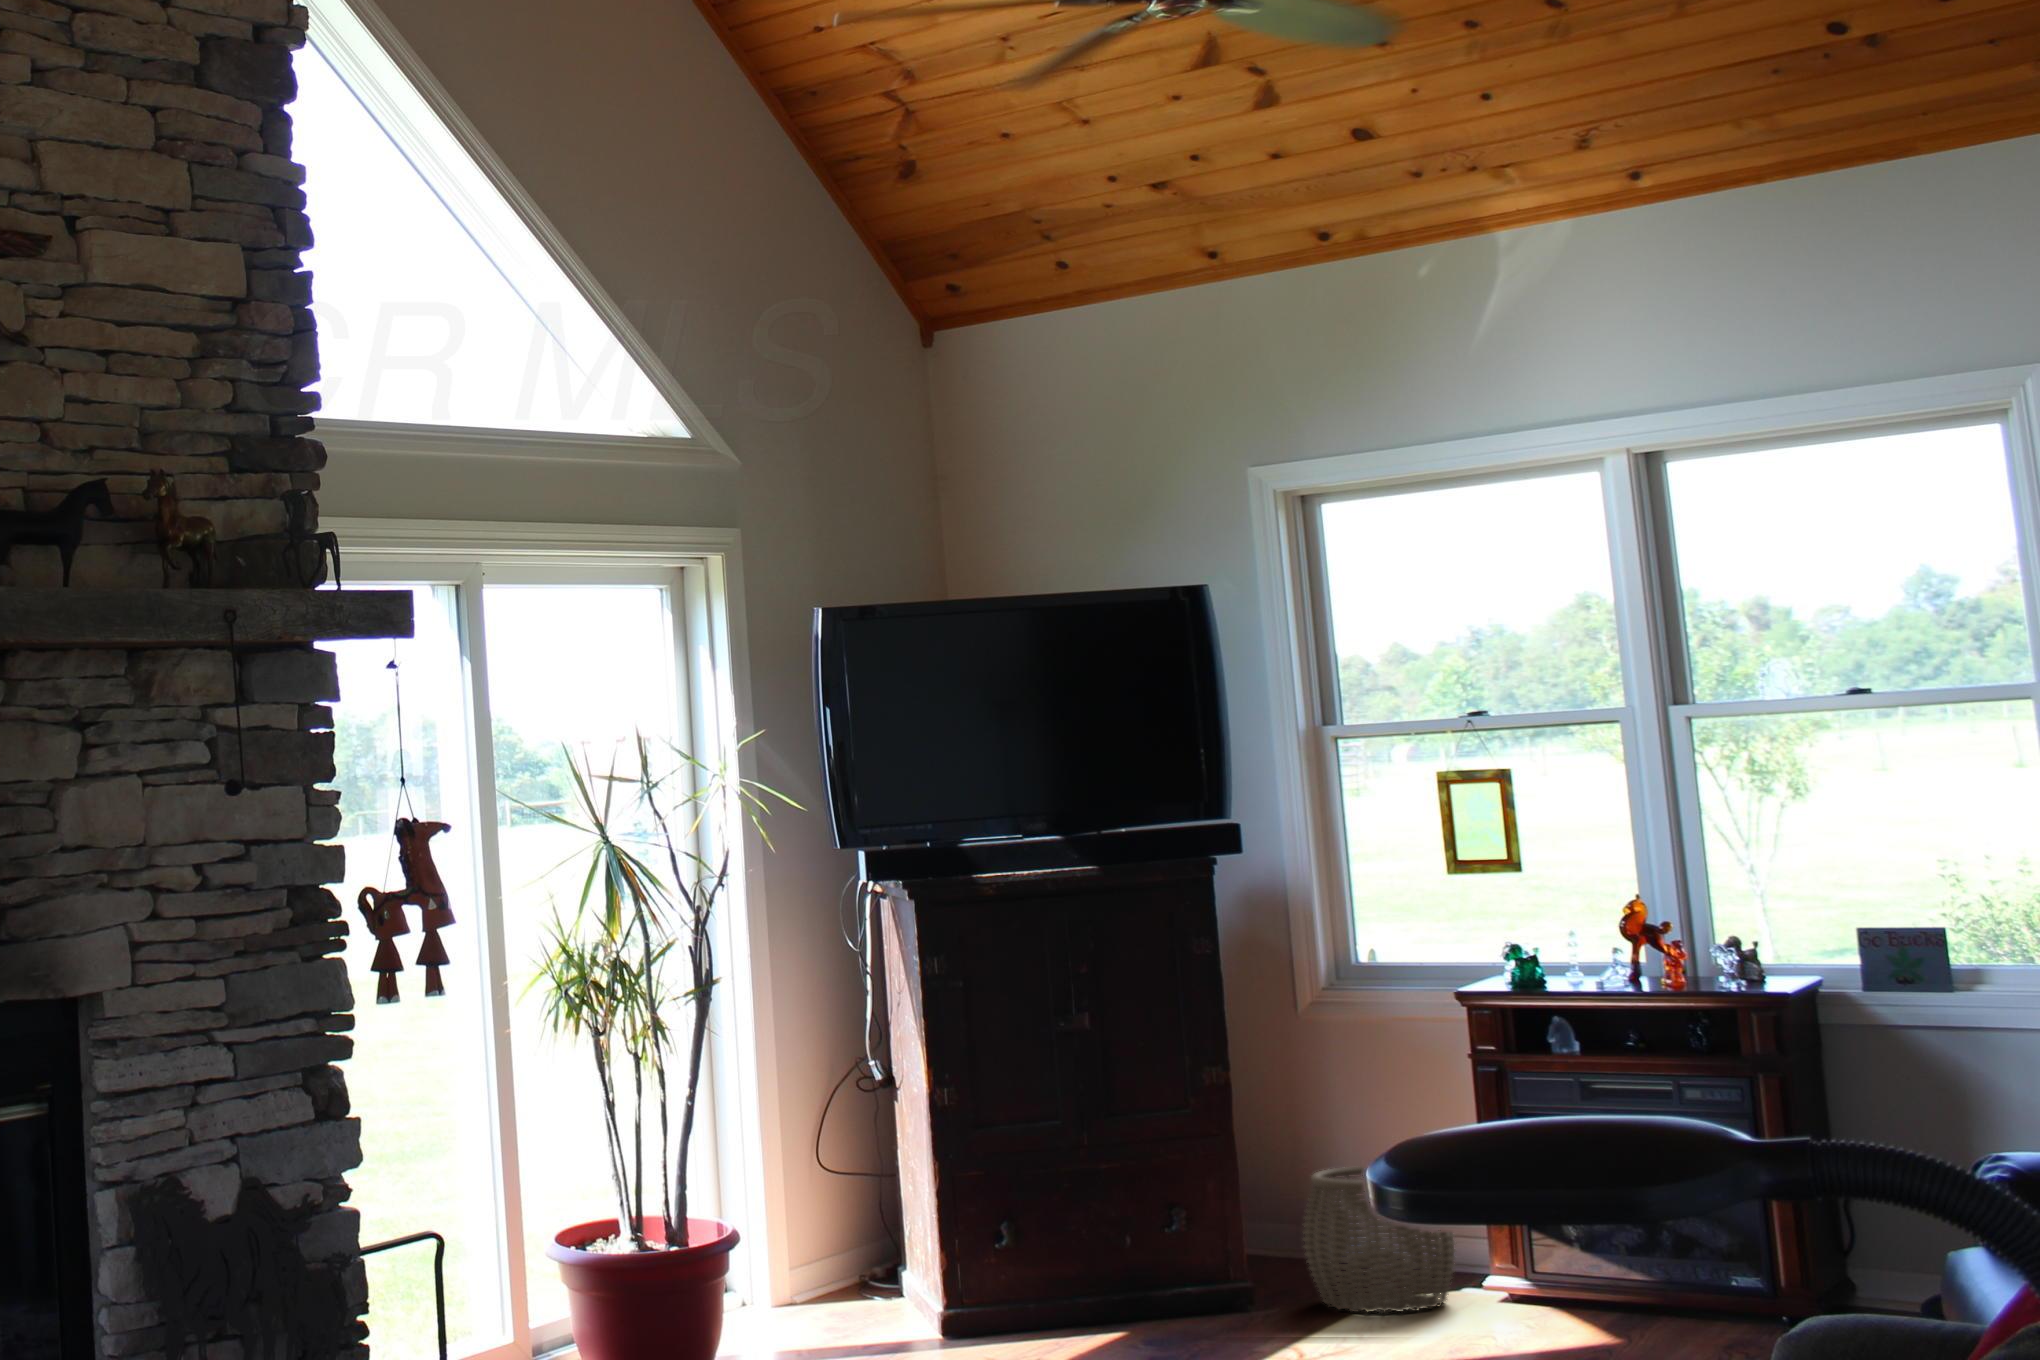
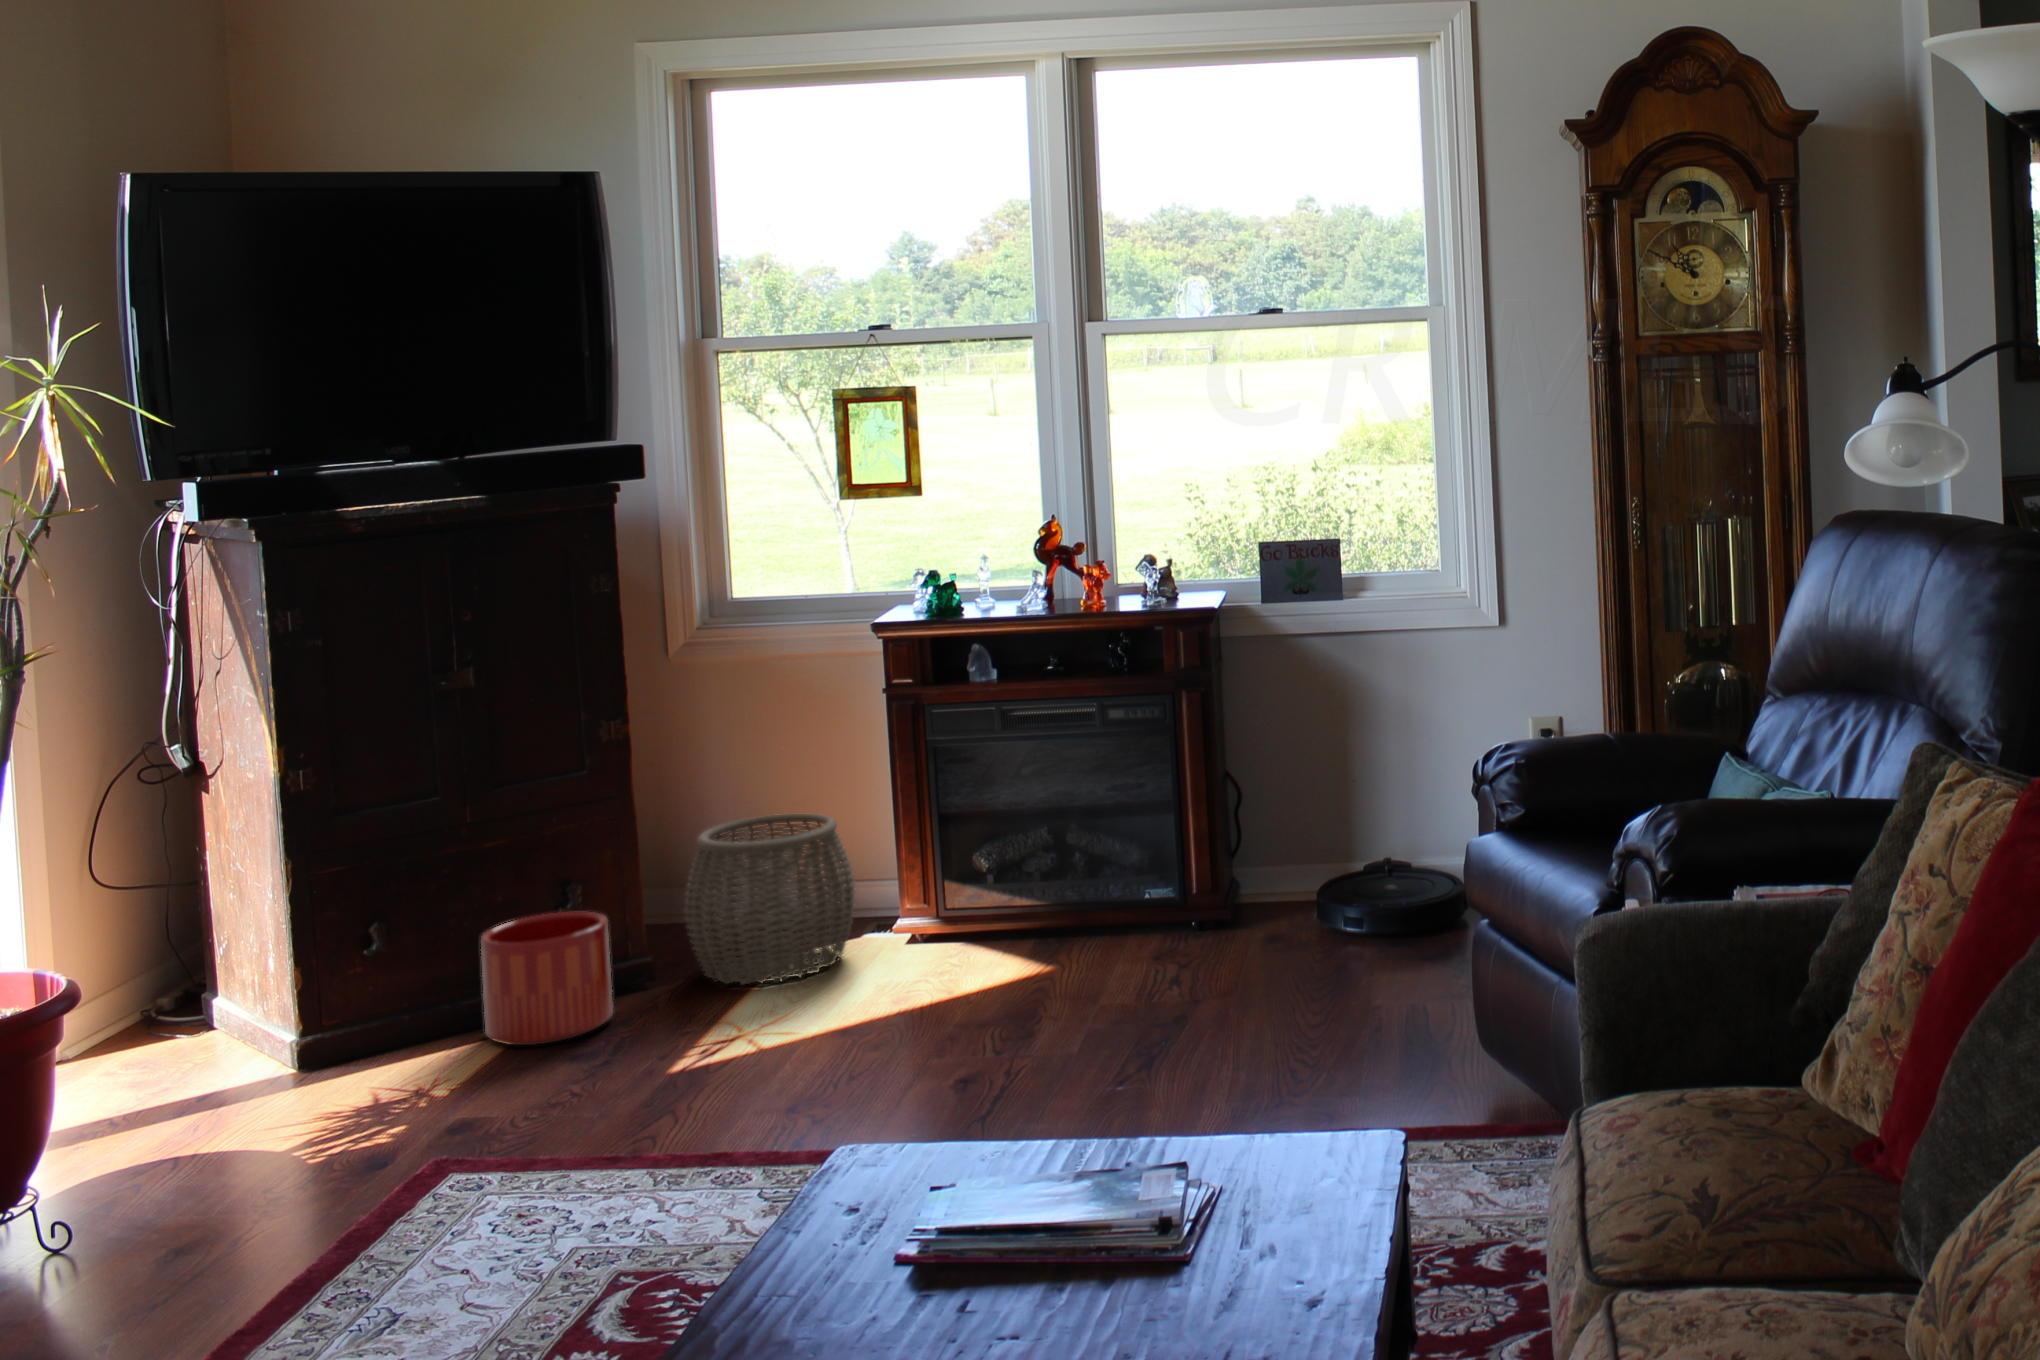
planter: none [1133,1224,1239,1327] -> present [481,912,613,1045]

